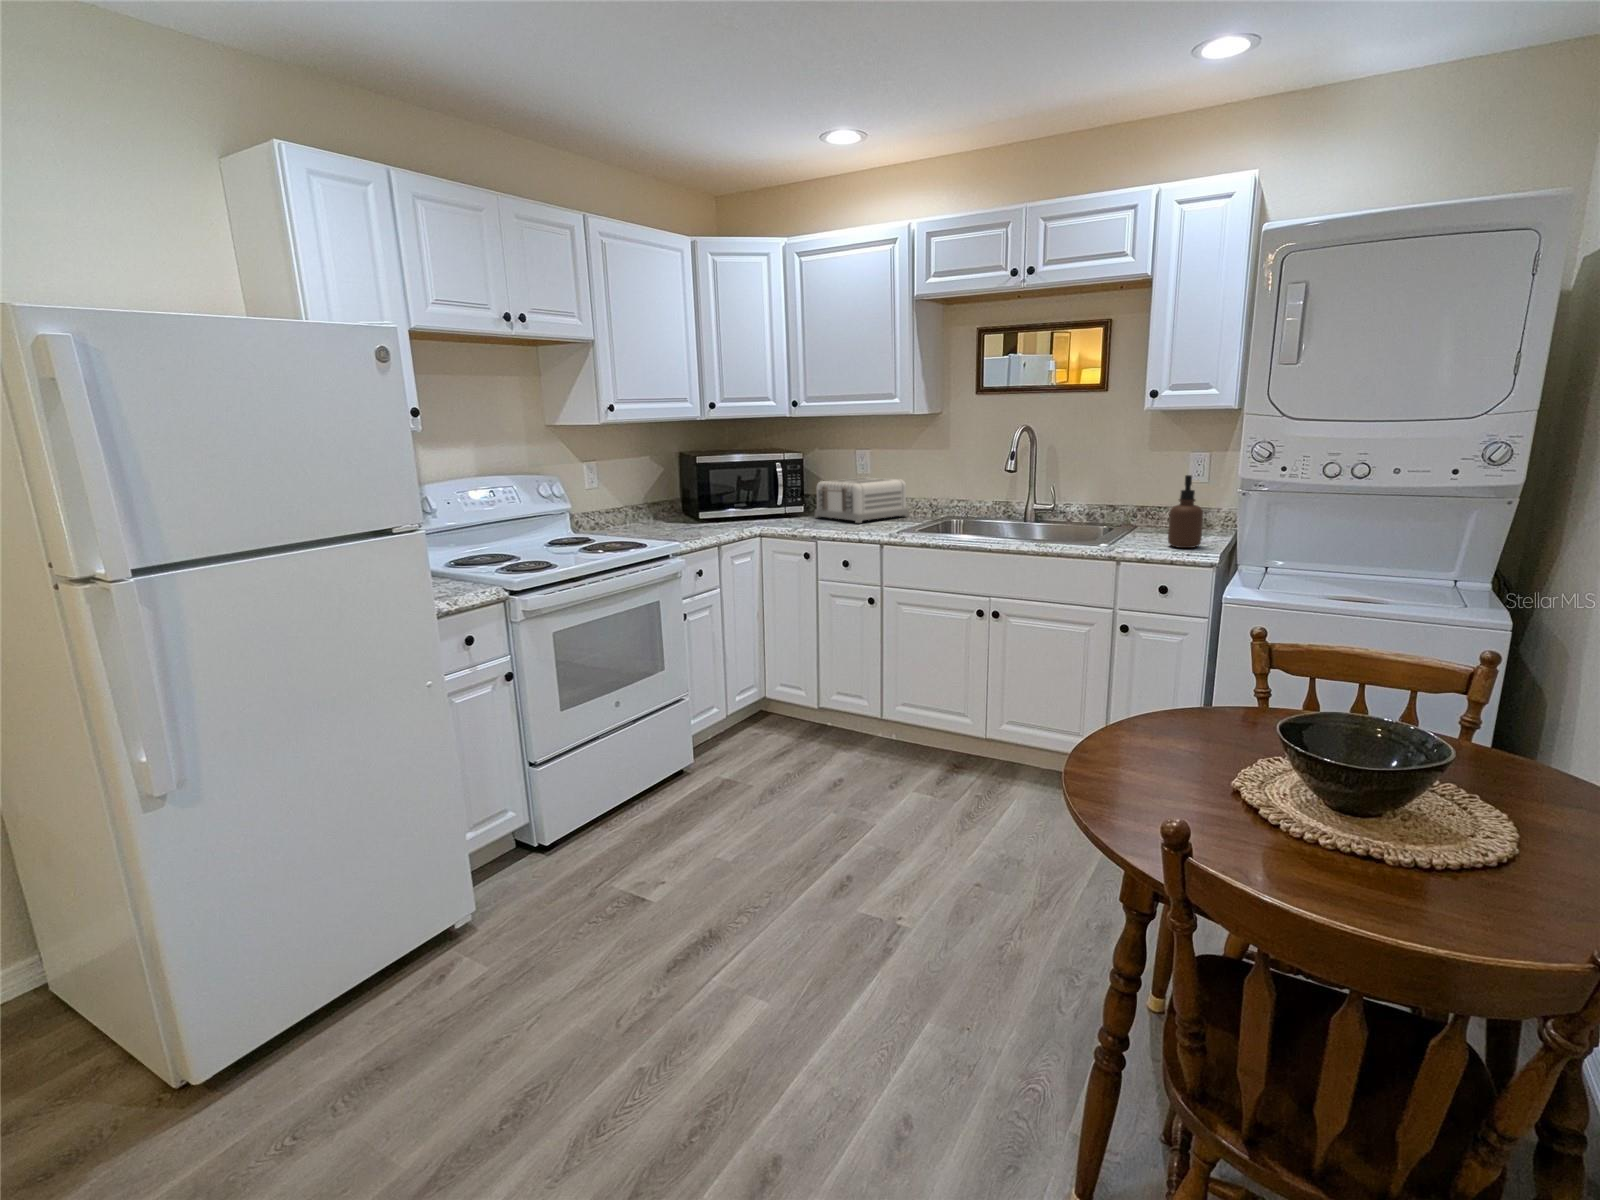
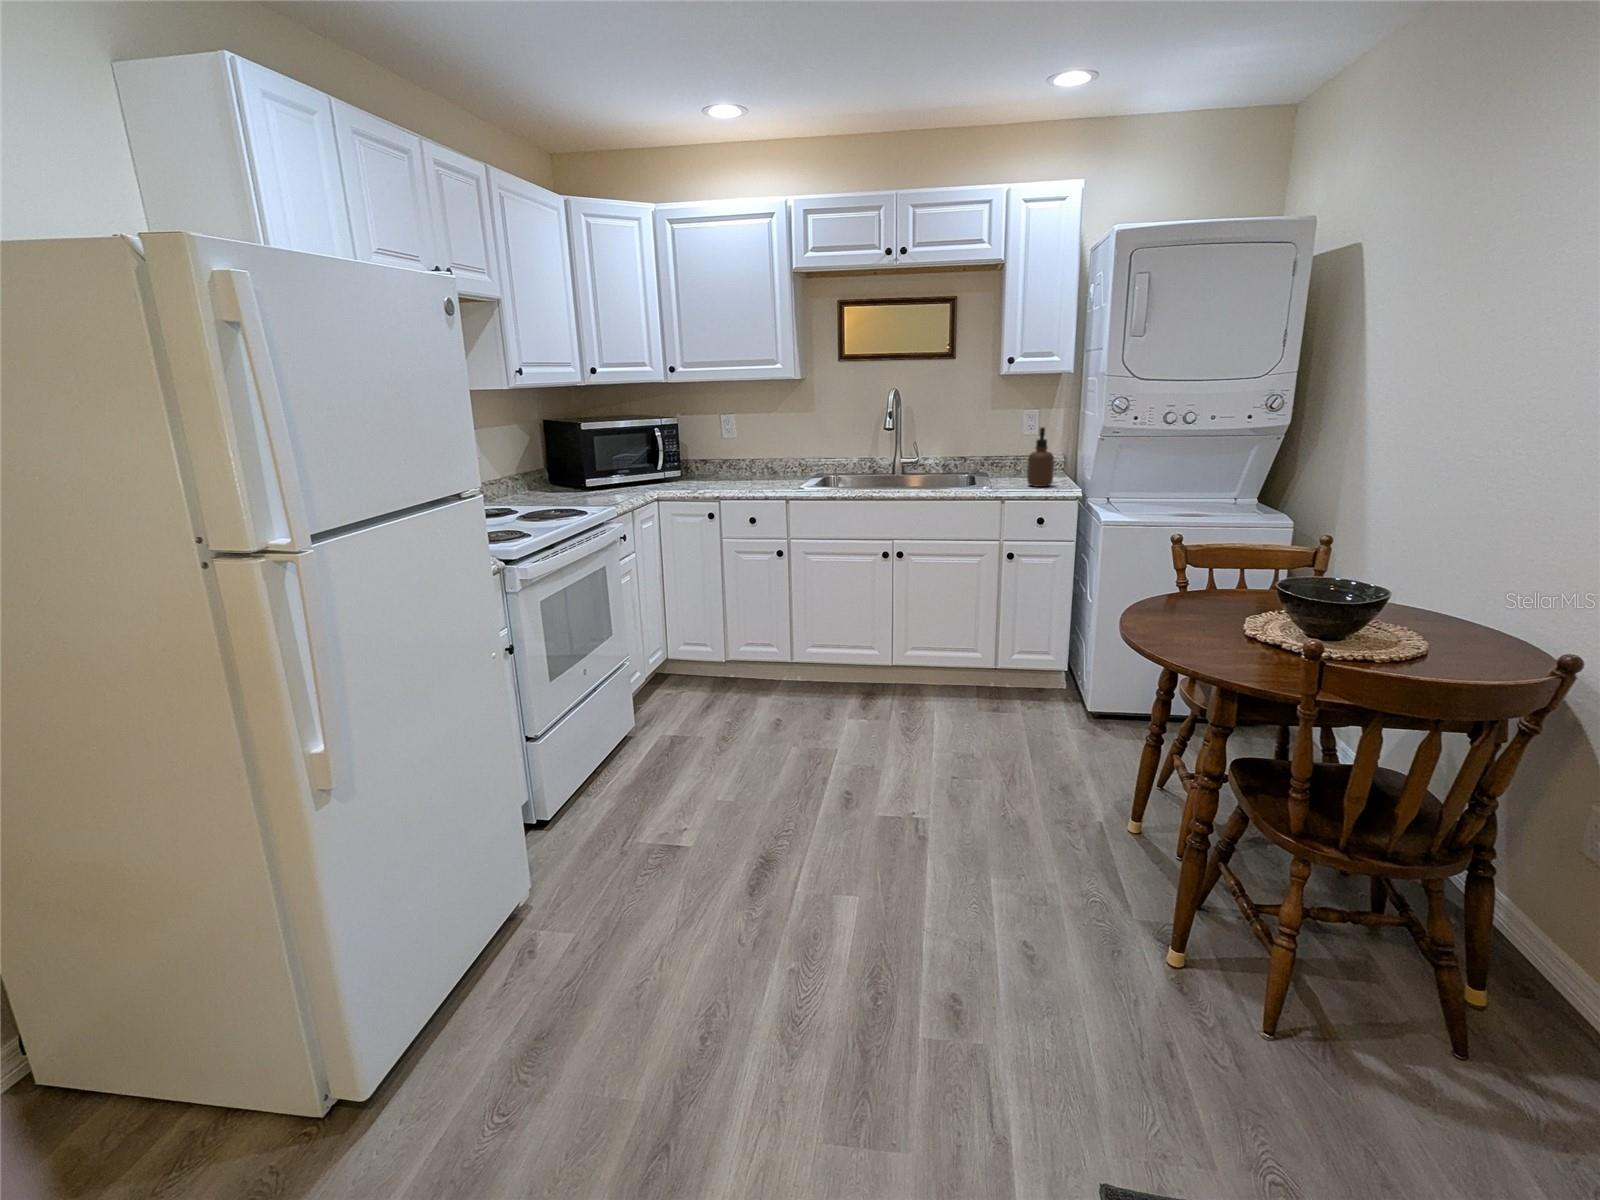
toaster: present [815,477,909,523] -> none [692,441,778,483]

